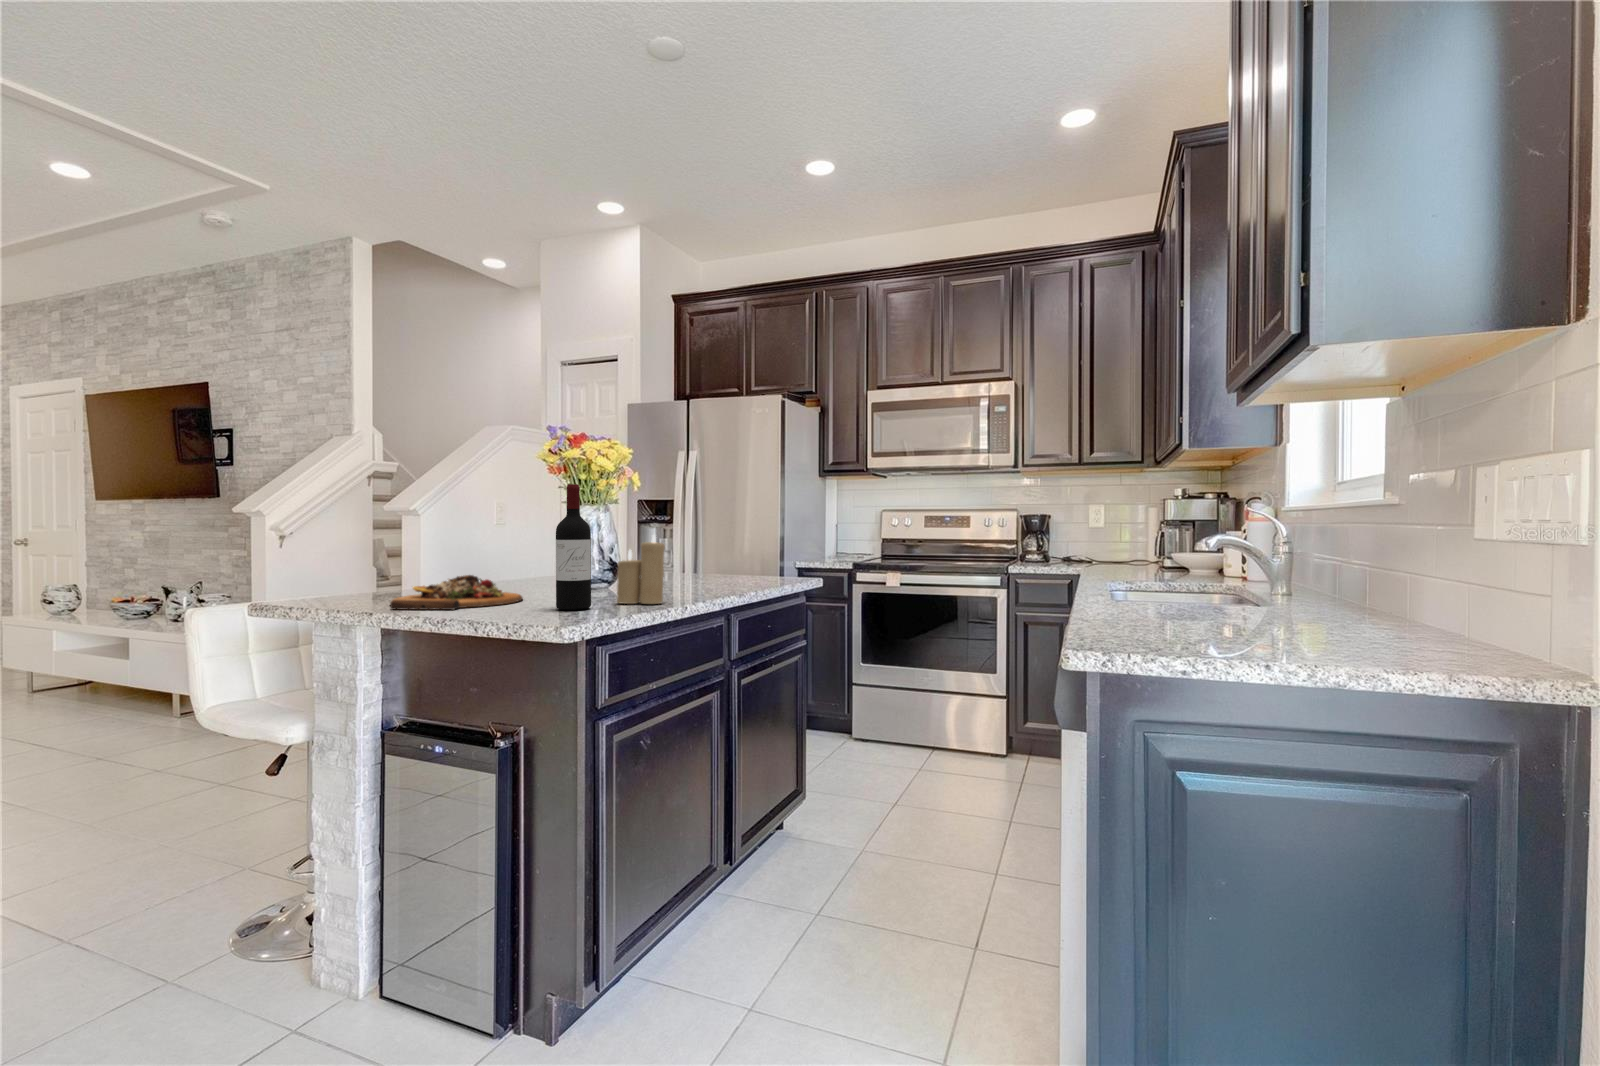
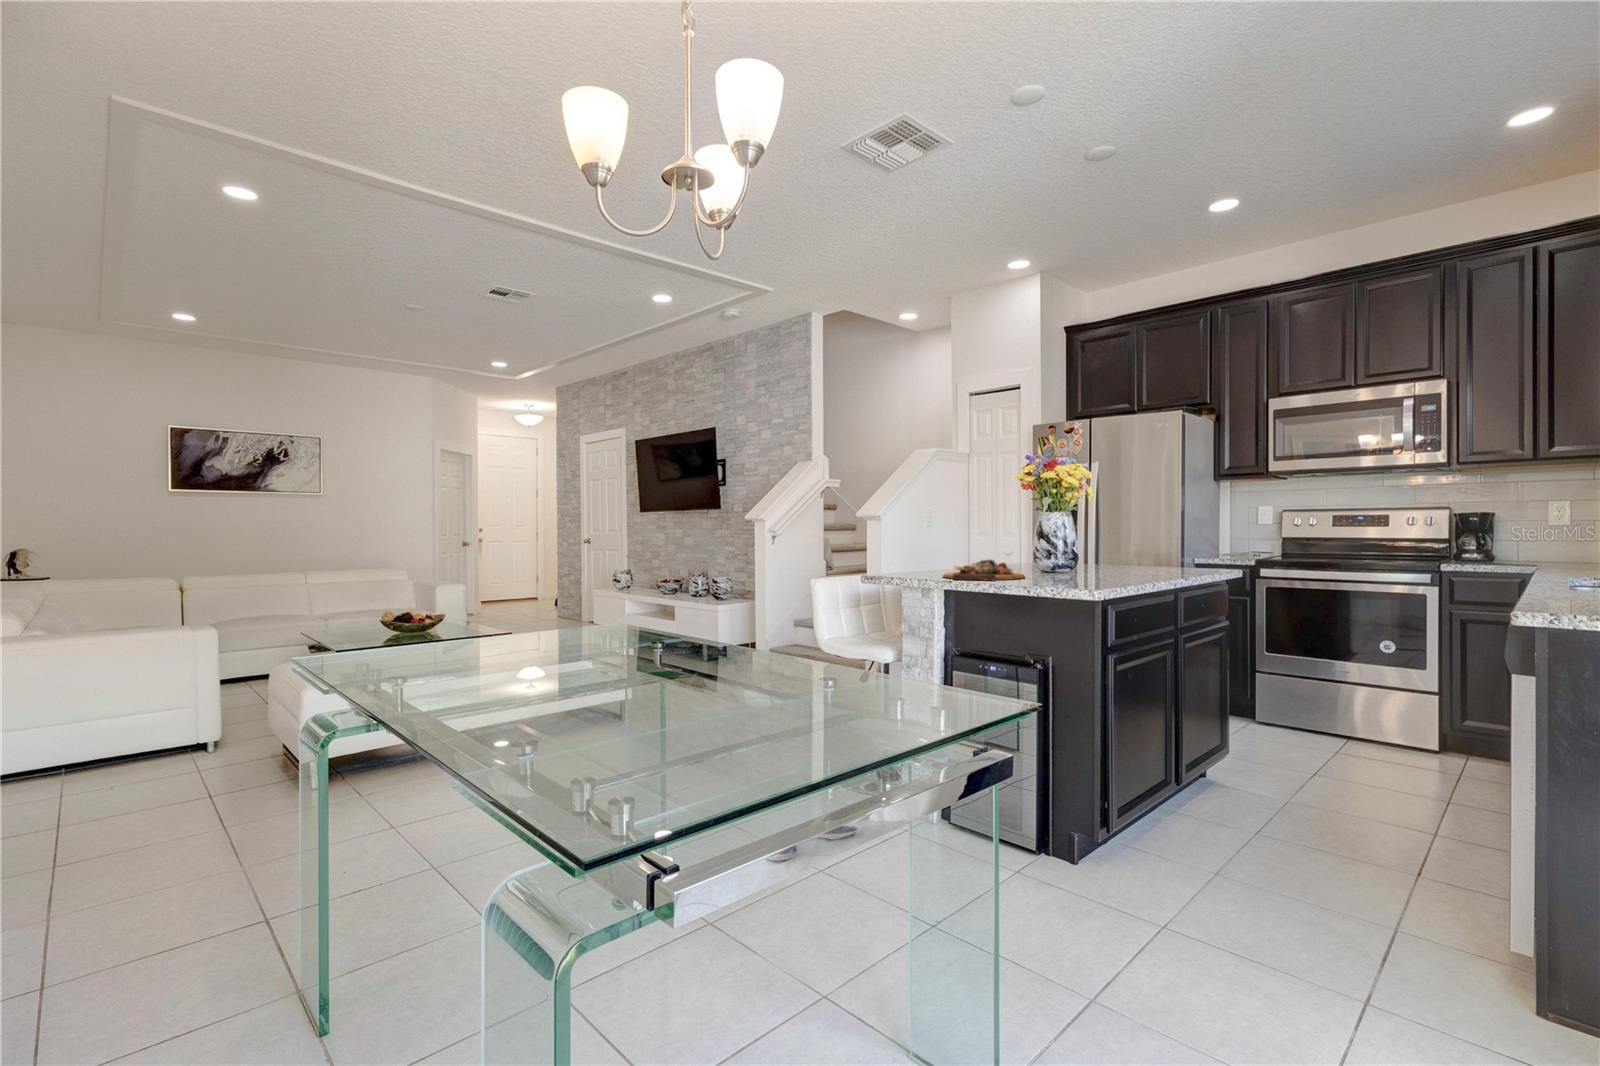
wine bottle: present [556,484,591,610] -> none [1063,497,1088,583]
candle: present [617,535,665,604] -> none [1099,531,1136,581]

